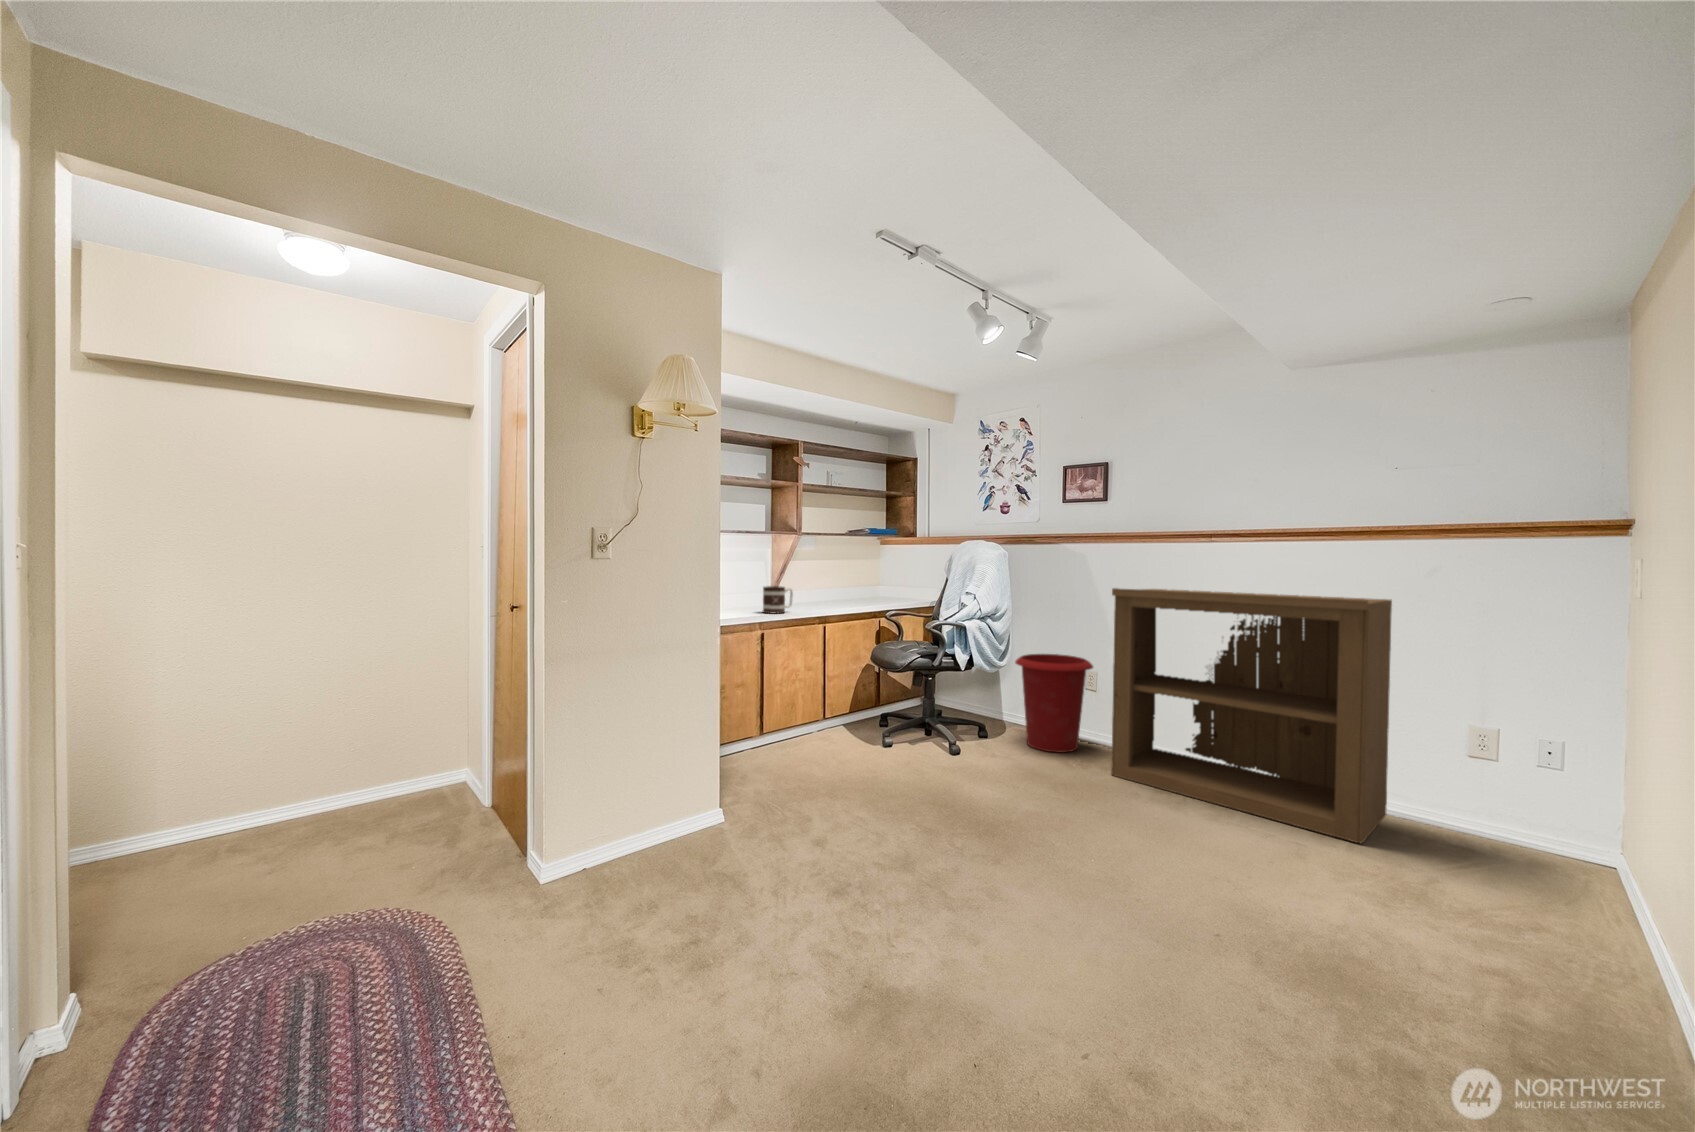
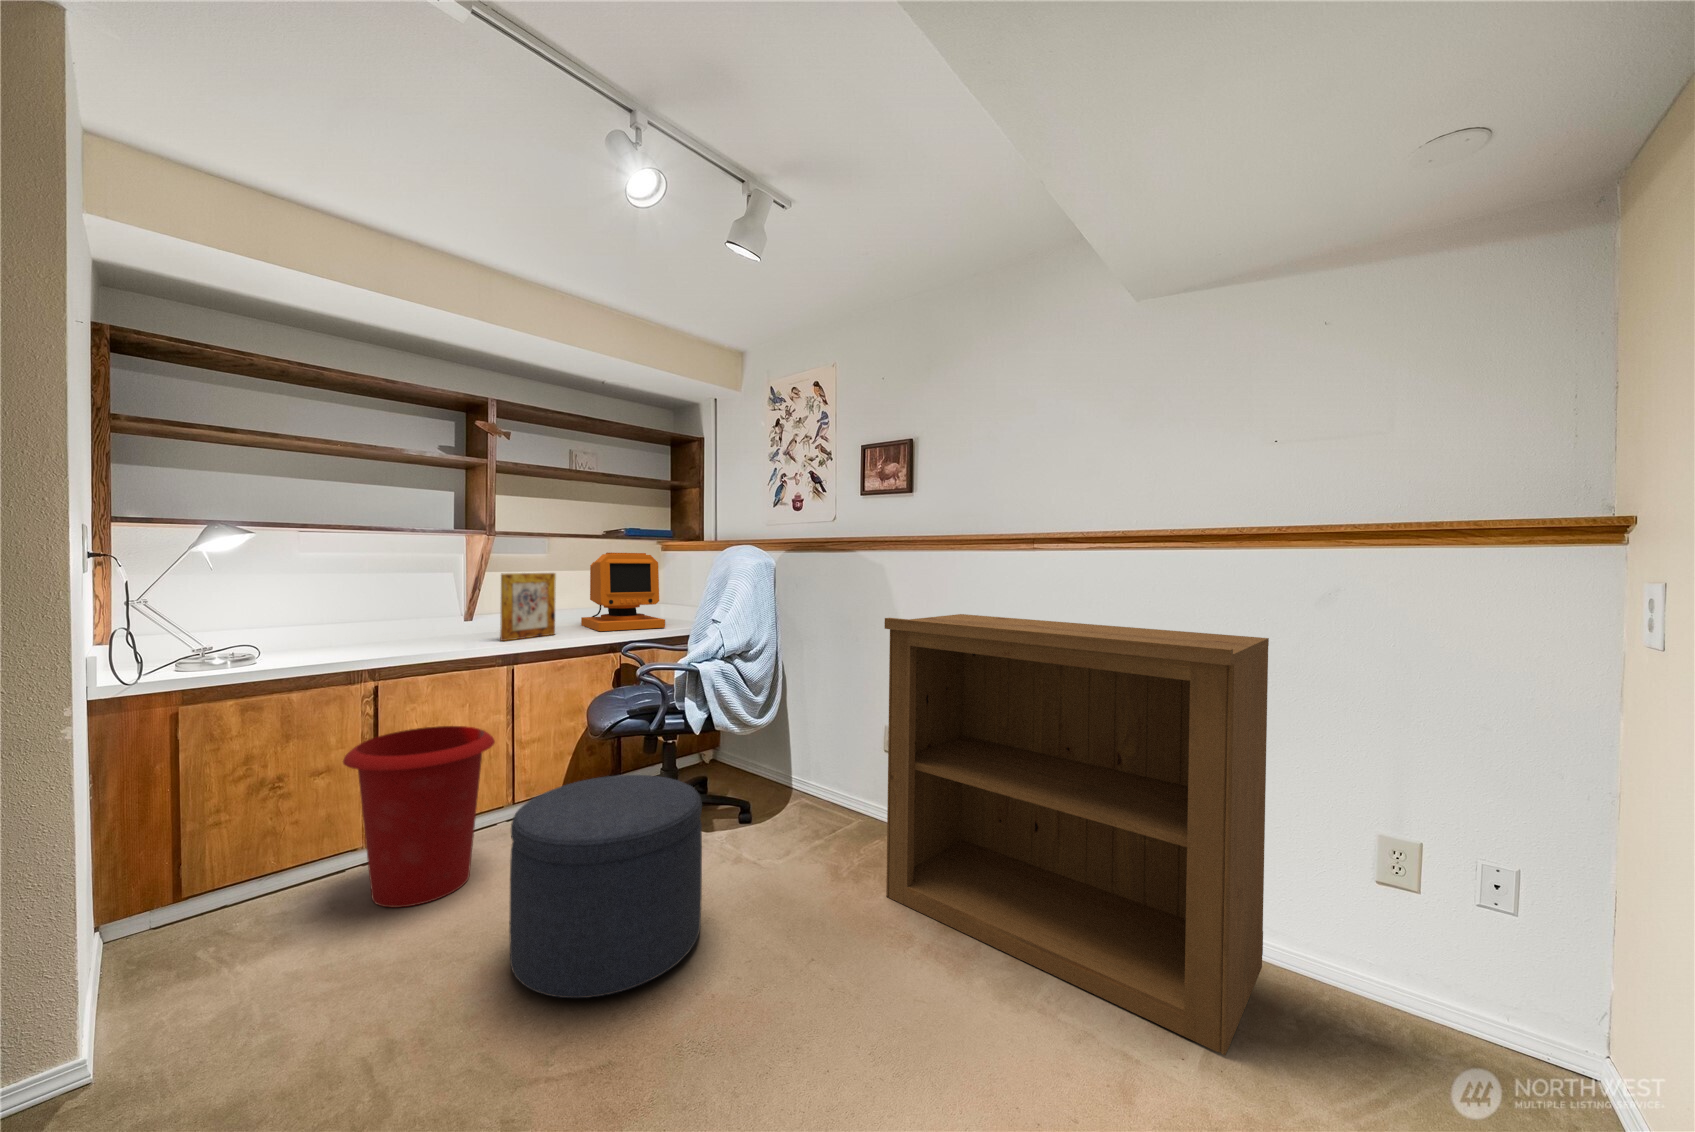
computer monitor: none [834,546,899,604] -> present [581,553,665,631]
picture frame: none [806,561,833,608] -> present [500,573,556,641]
mug: present [763,586,793,614] -> none [396,613,455,656]
waste bin: present [1015,654,1093,753] -> present [343,726,495,907]
ottoman: none [892,689,1004,805] -> present [509,775,702,998]

